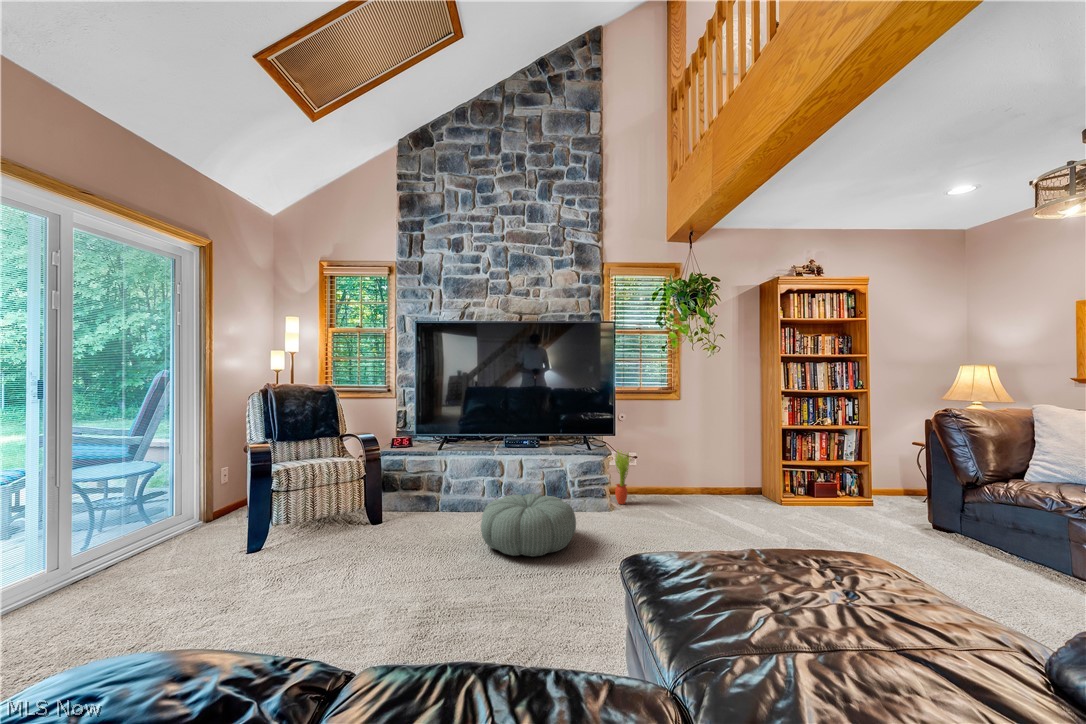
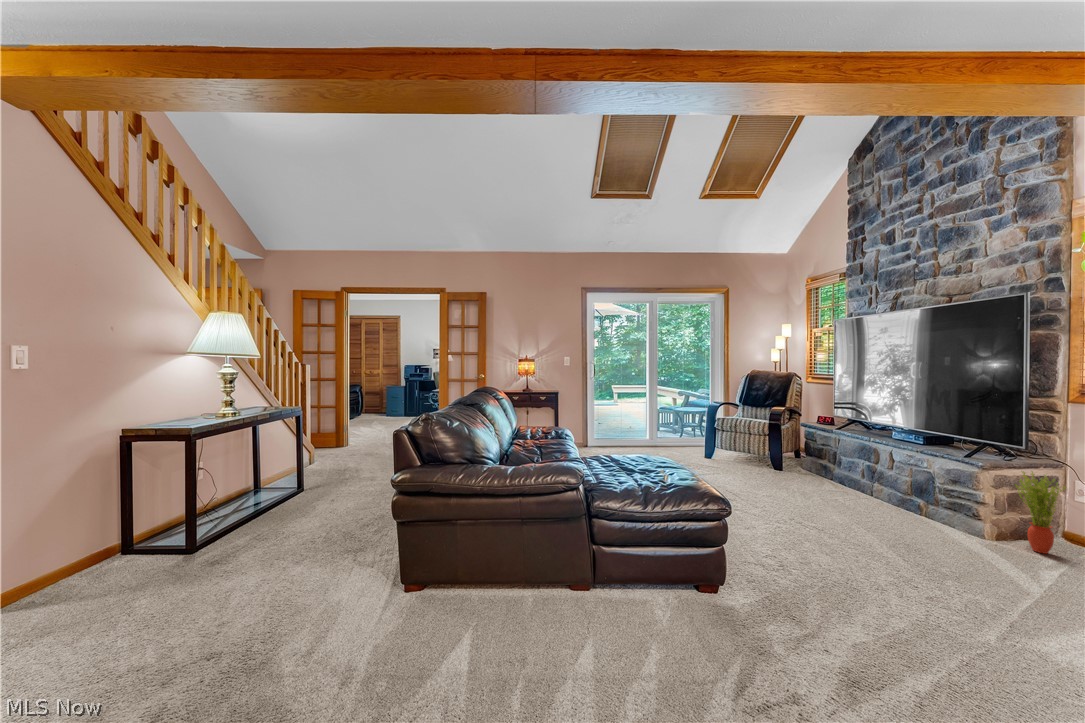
pouf: present [481,494,576,557] -> none [761,462,857,512]

